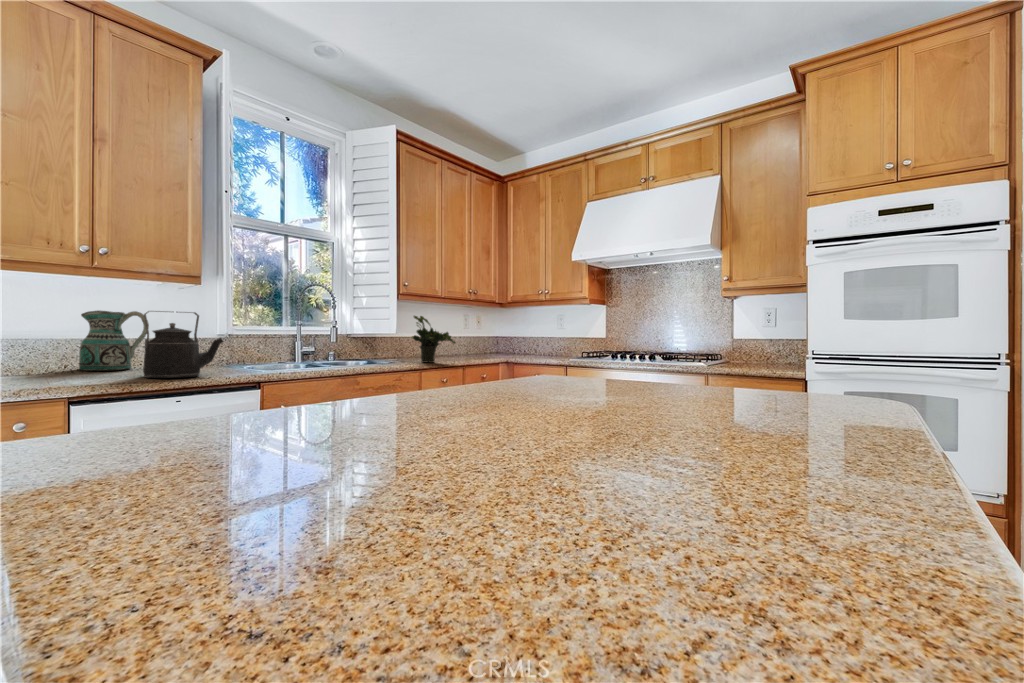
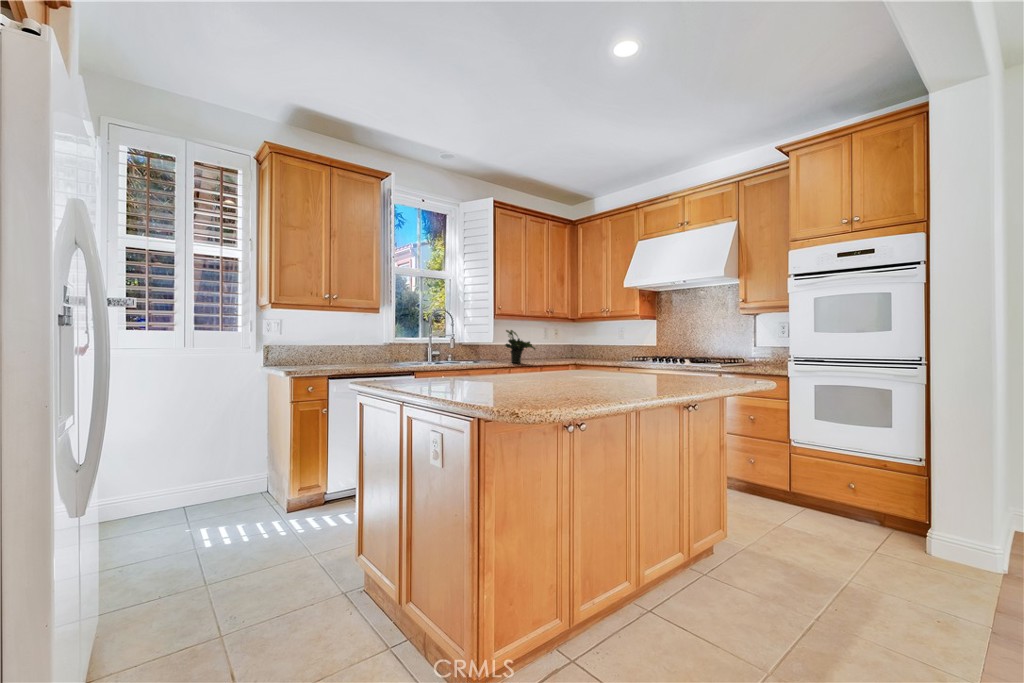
ceramic pitcher: present [79,310,149,371] -> none [315,330,349,365]
kettle: present [143,311,223,378] -> none [350,331,391,369]

